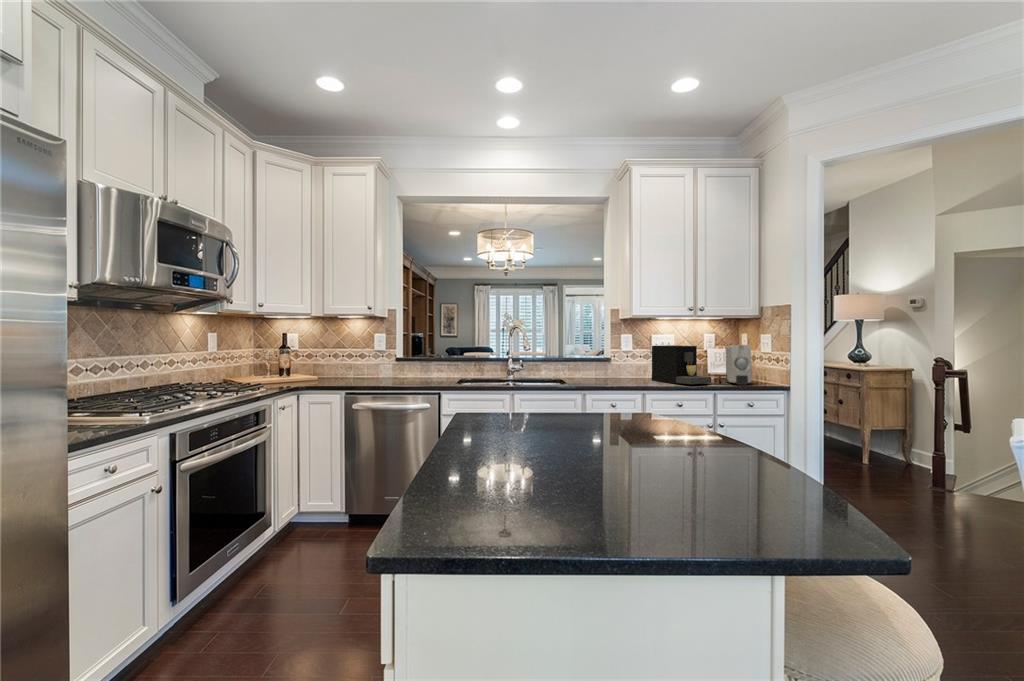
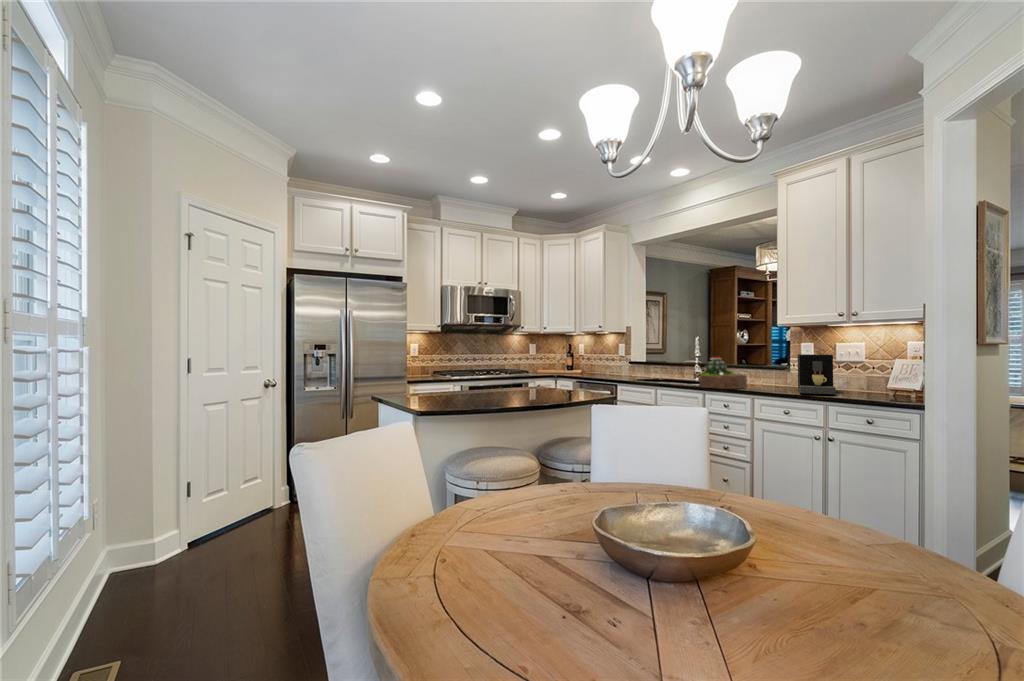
soap dispenser: present [726,345,752,385] -> none [858,354,897,399]
succulent plant: none [576,349,619,386] -> present [699,356,747,389]

